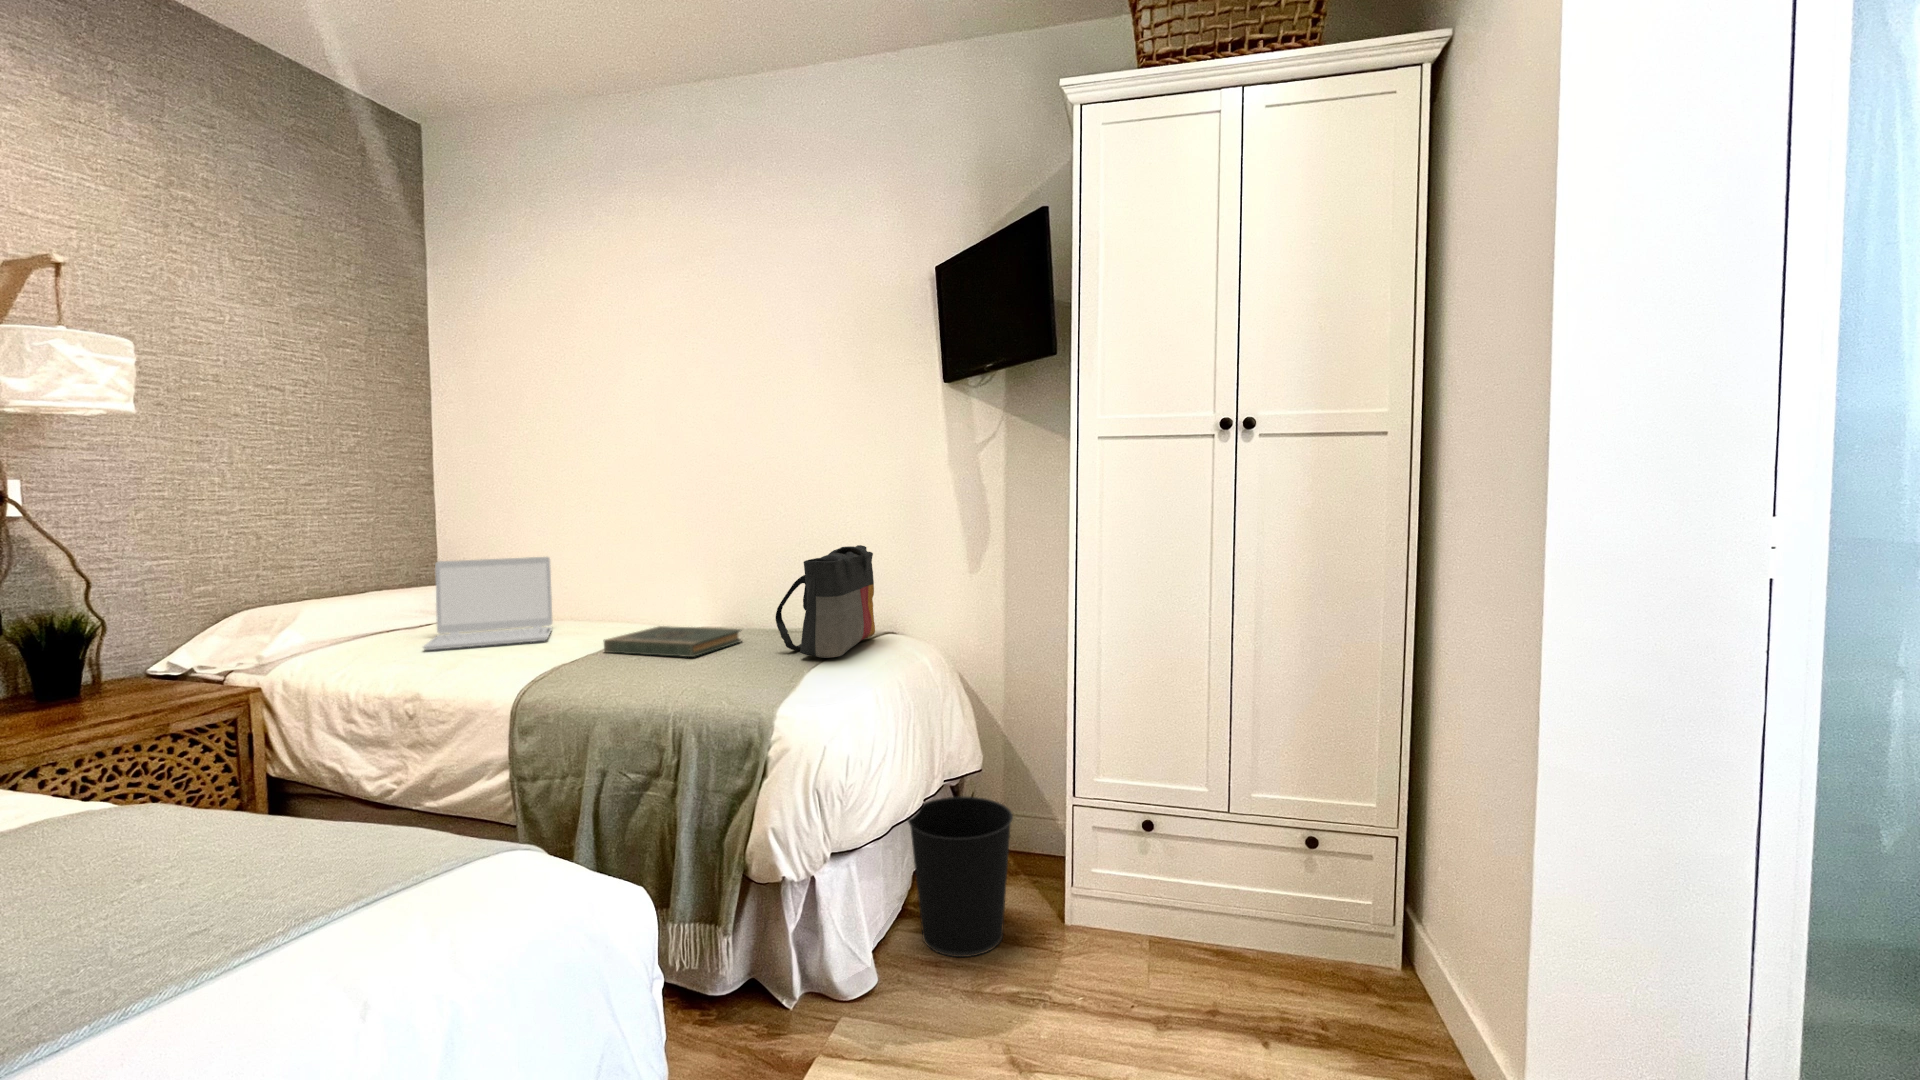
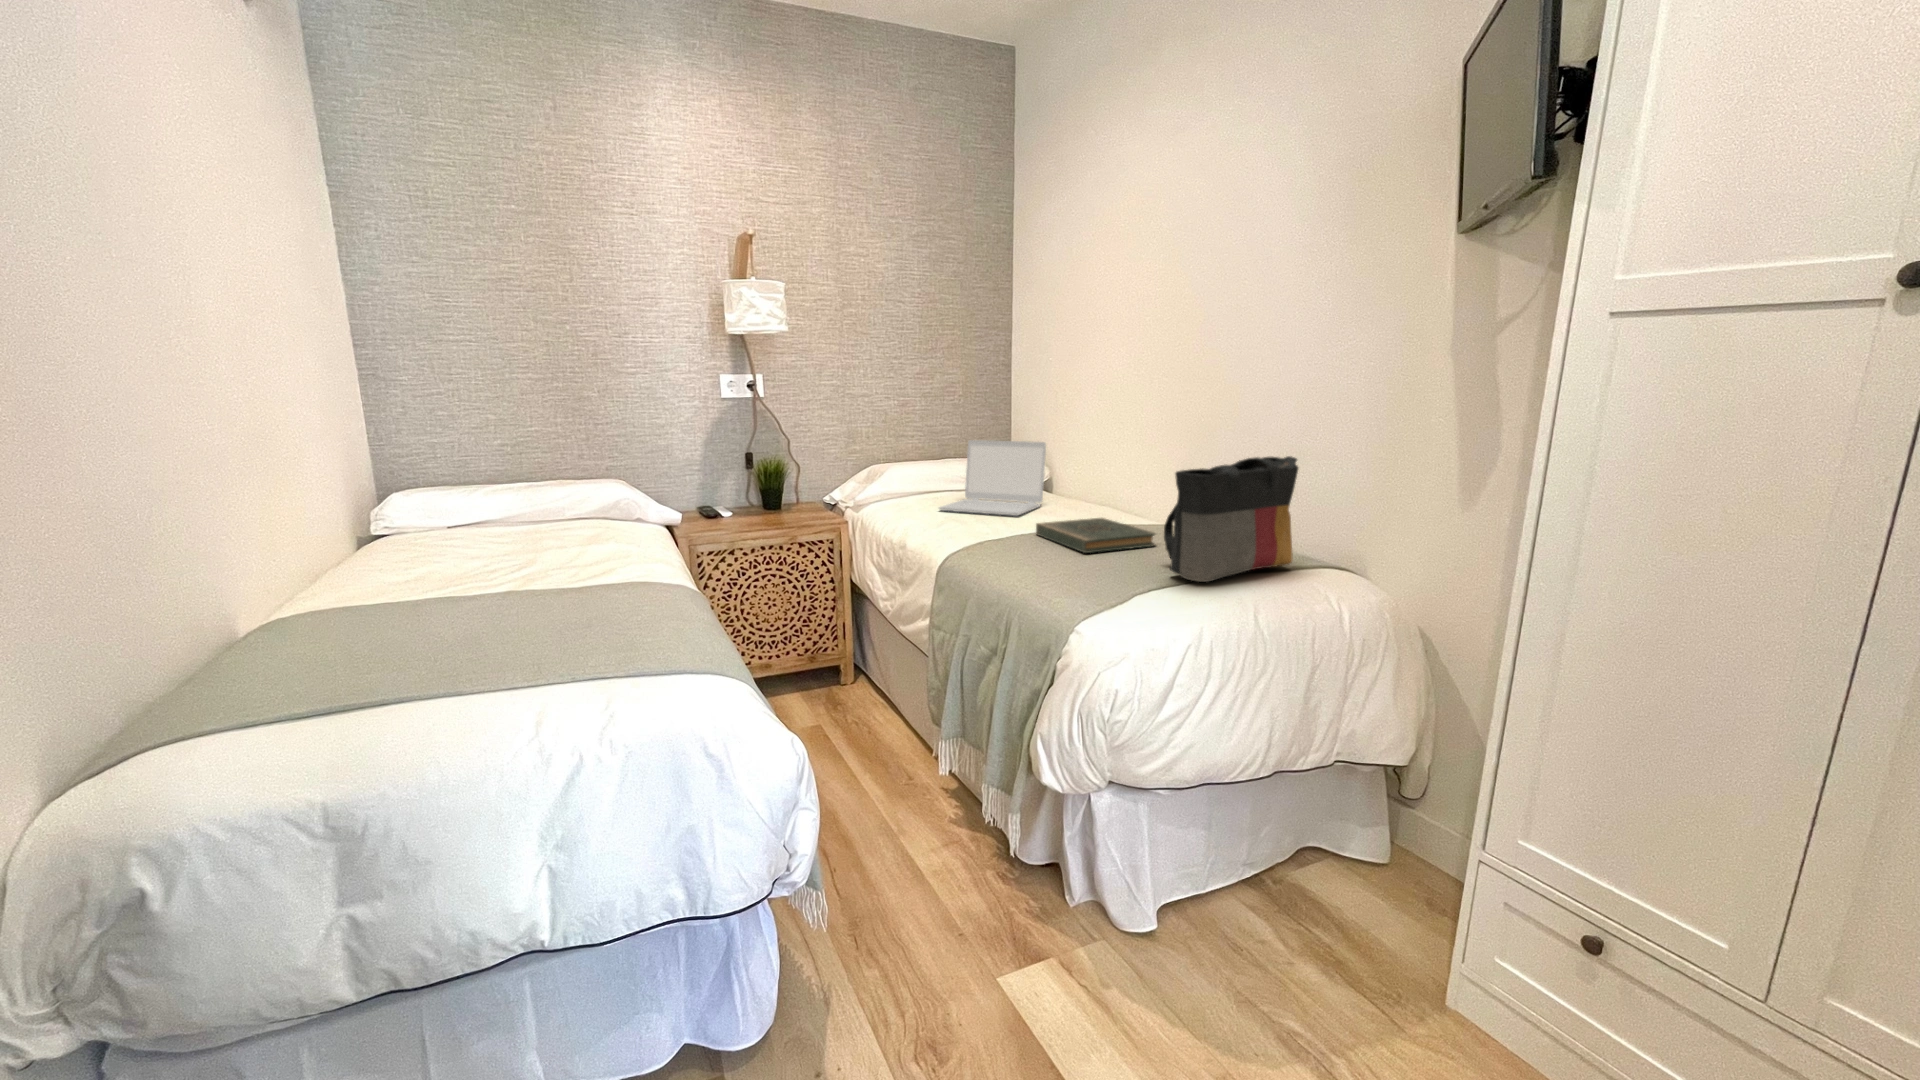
wastebasket: present [908,797,1013,957] -> none [1240,773,1383,972]

